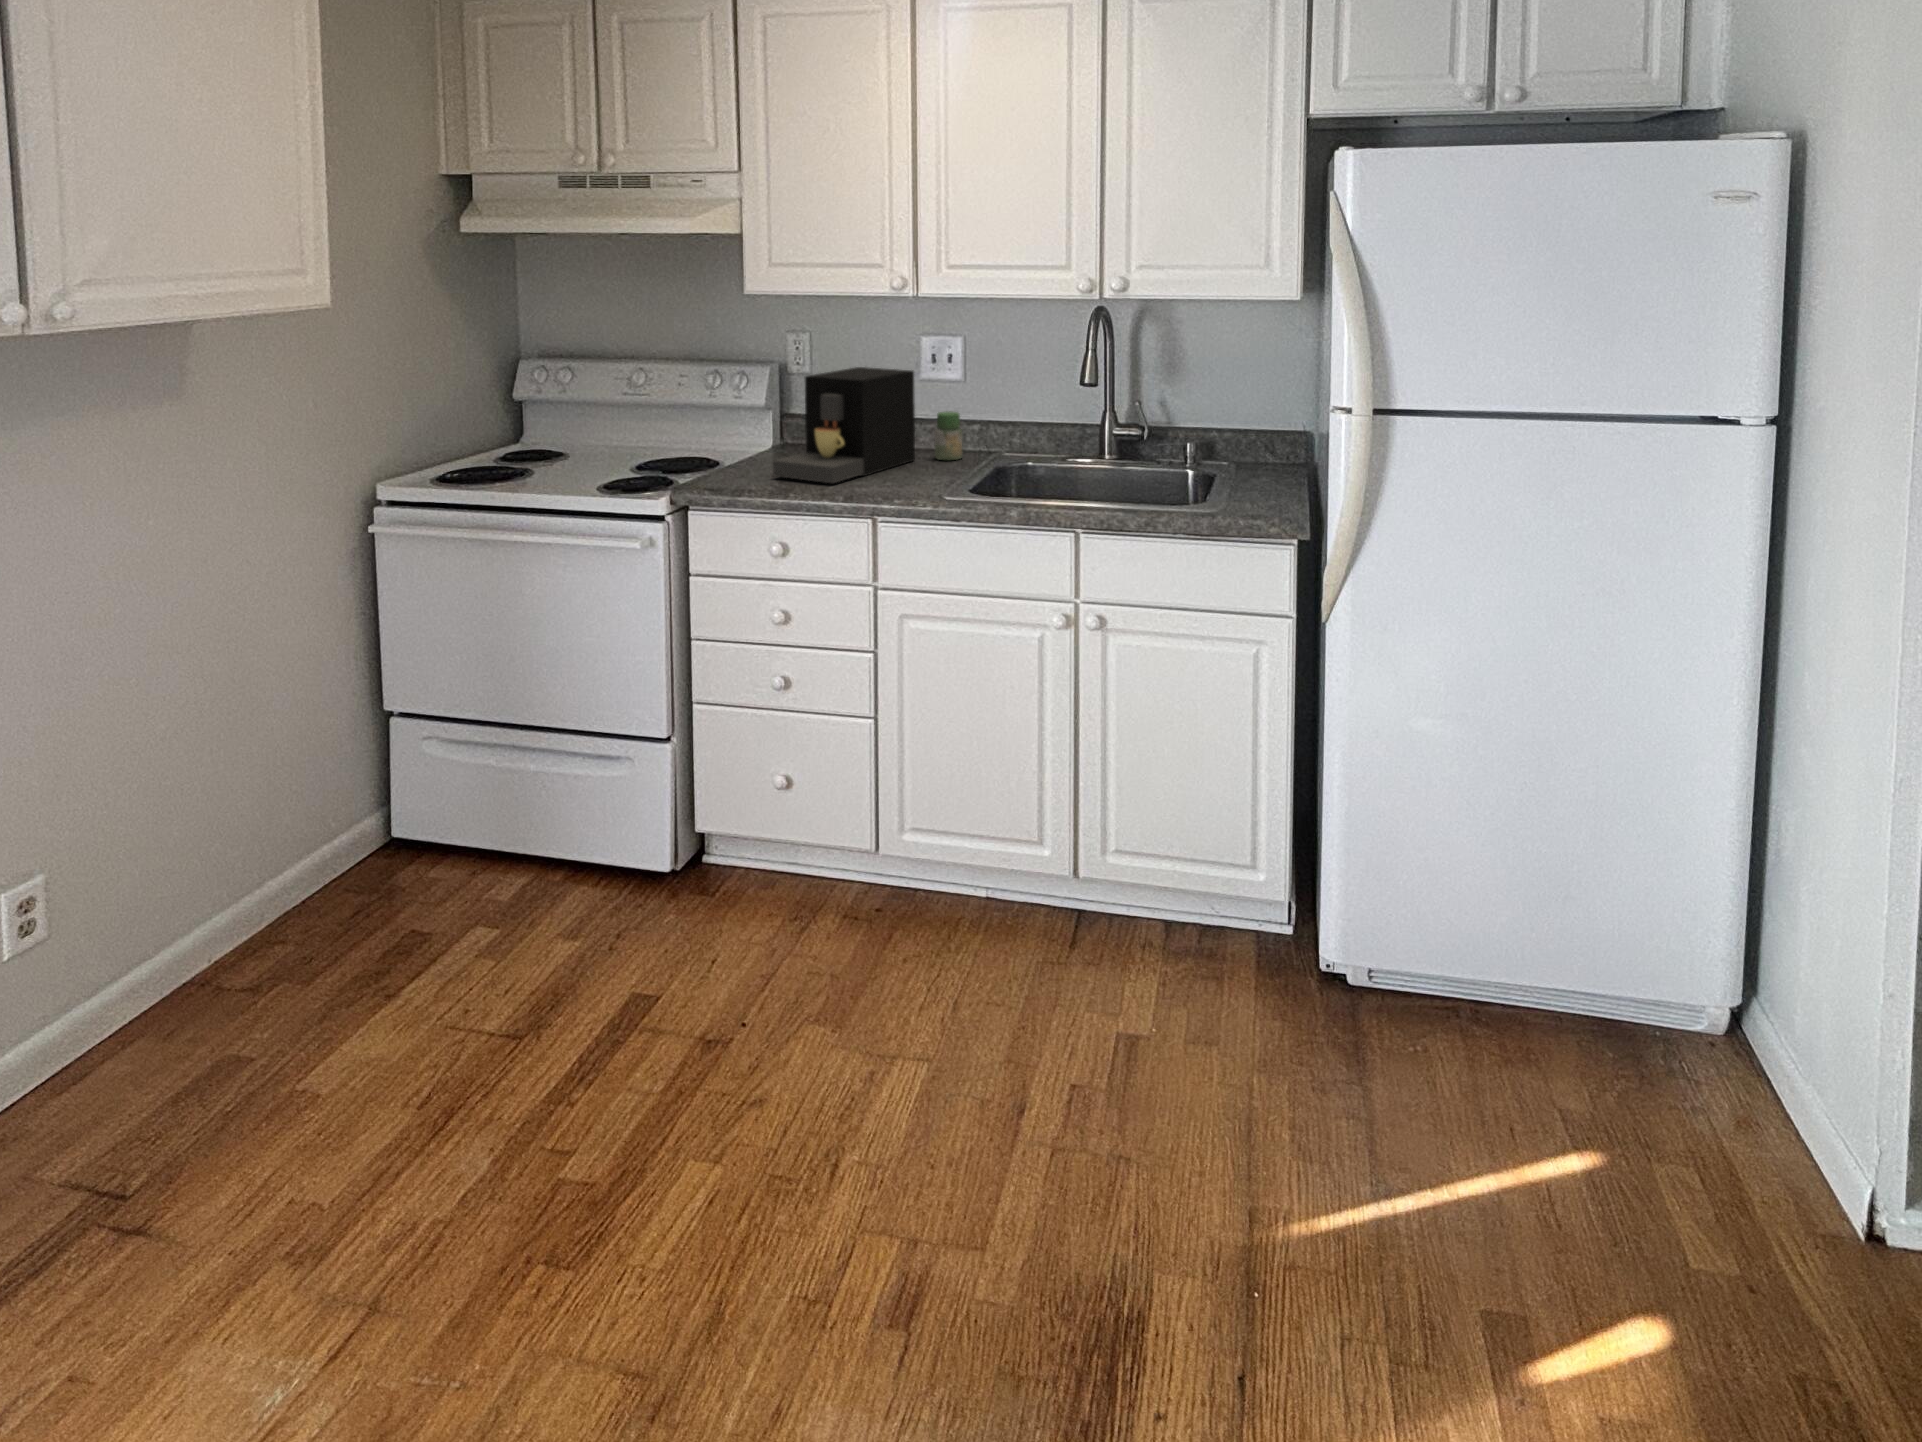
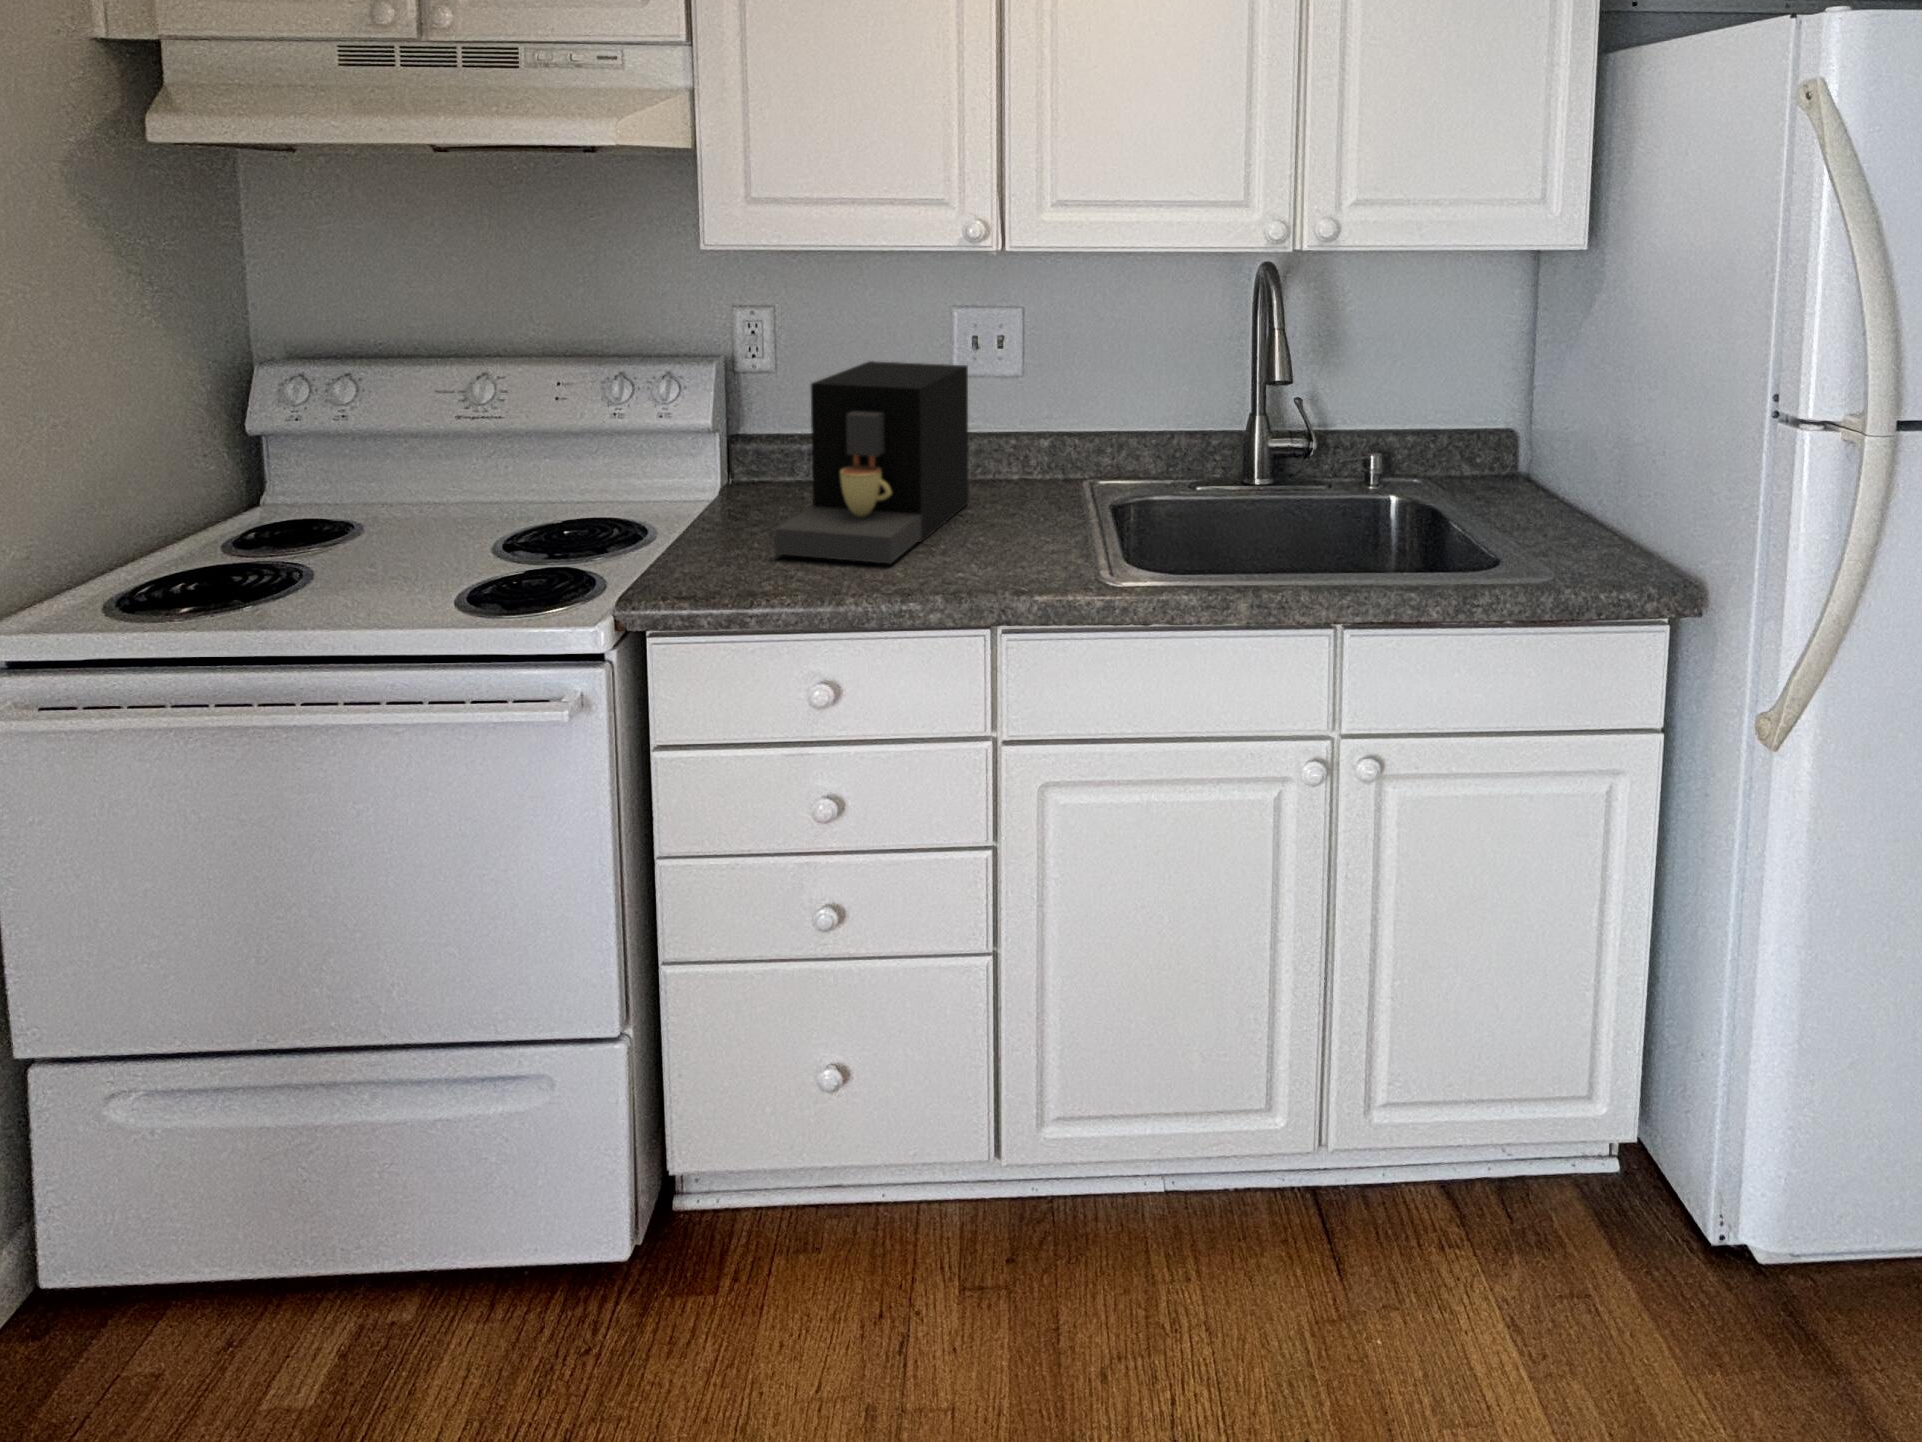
jar: present [934,412,962,460] -> none [993,424,1035,500]

